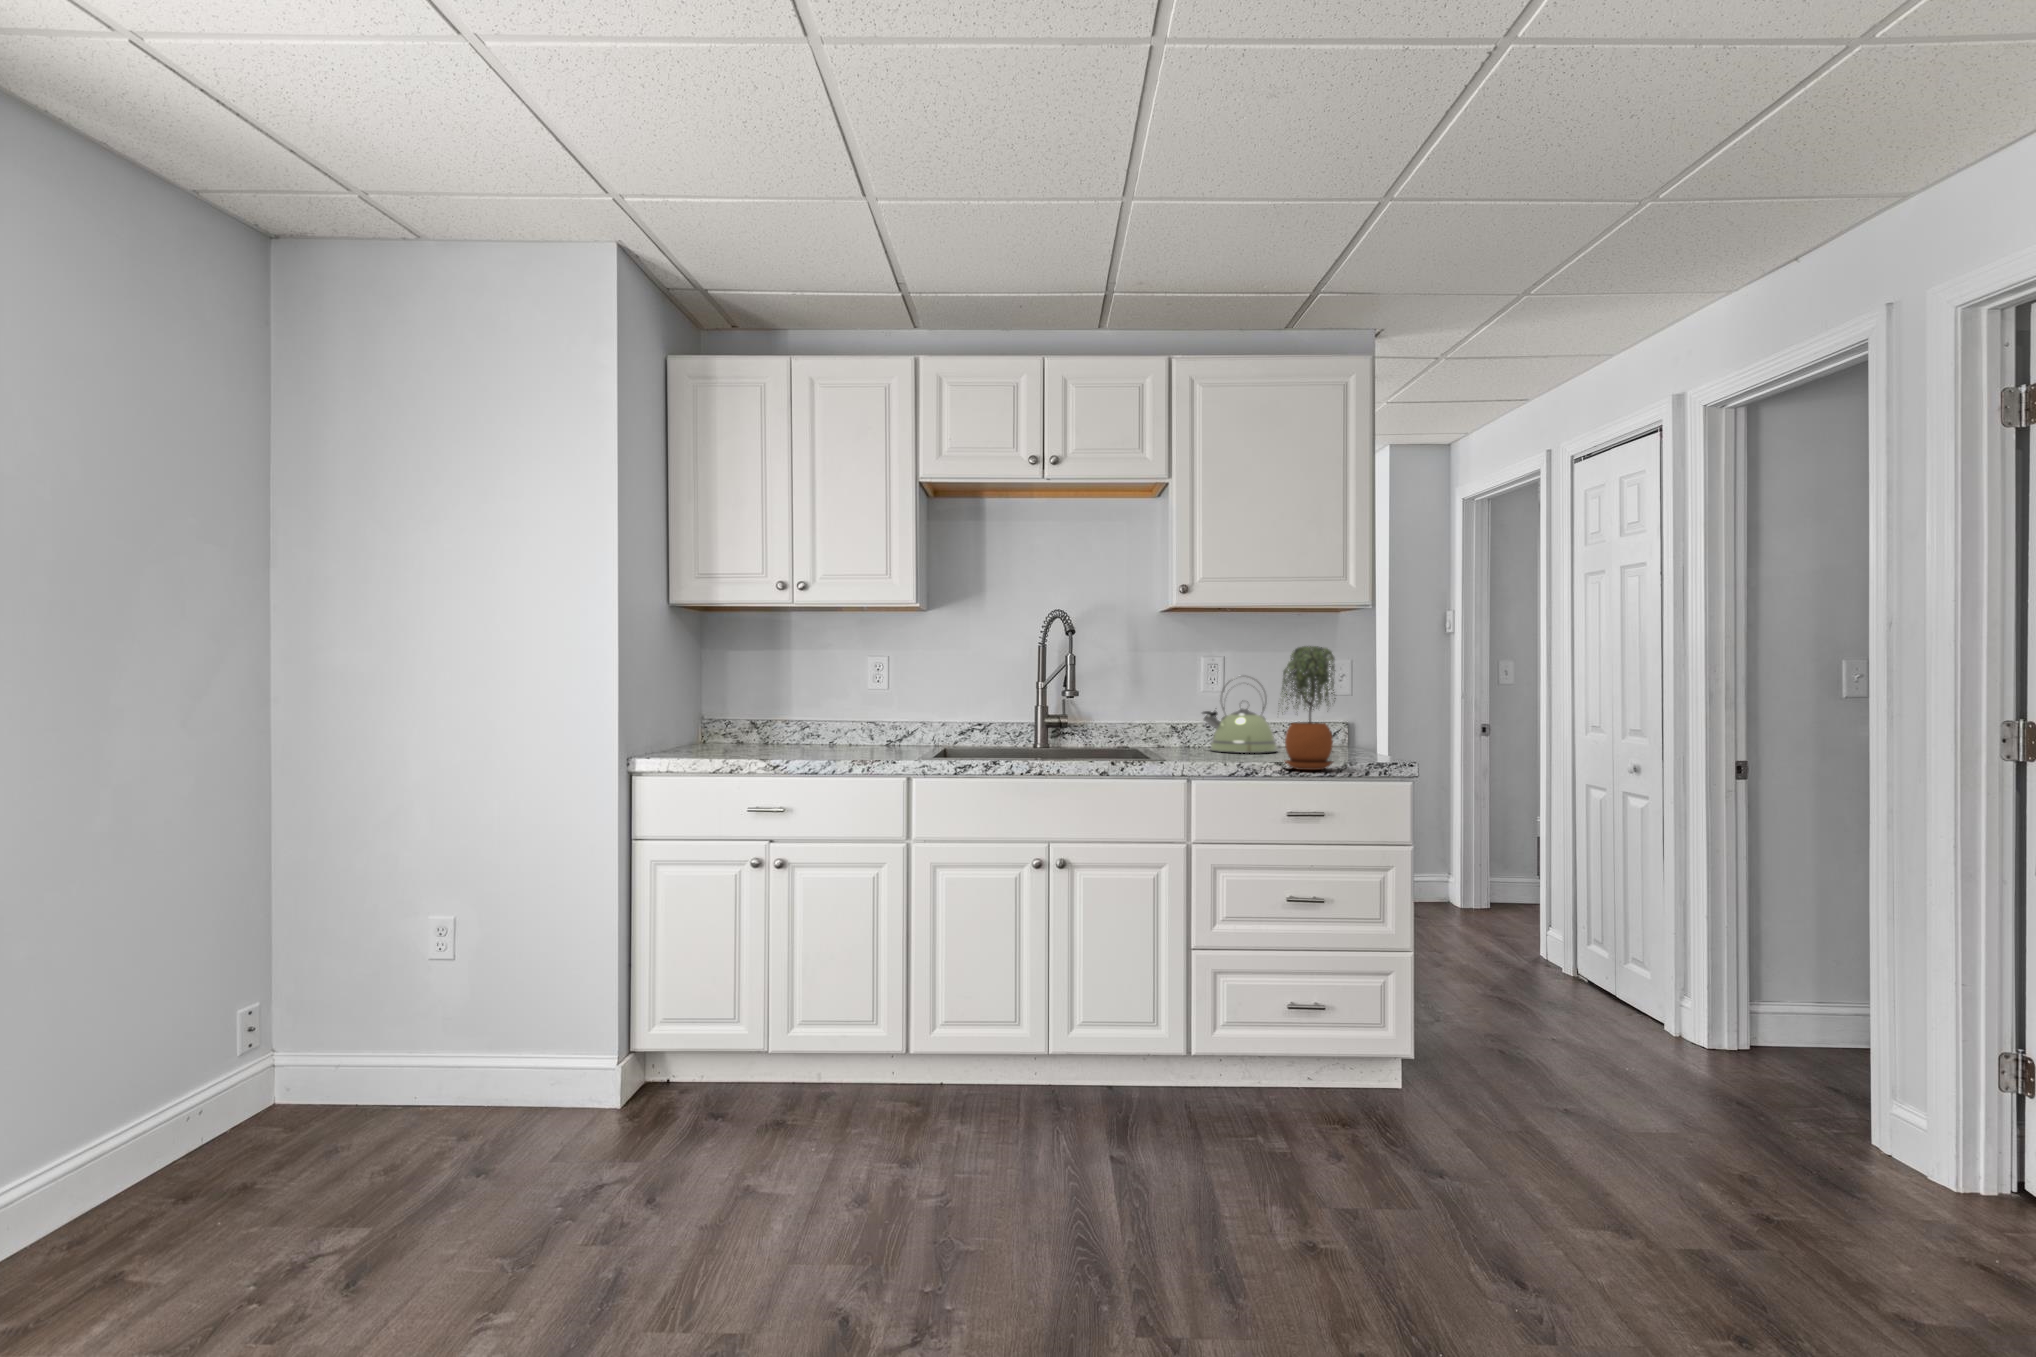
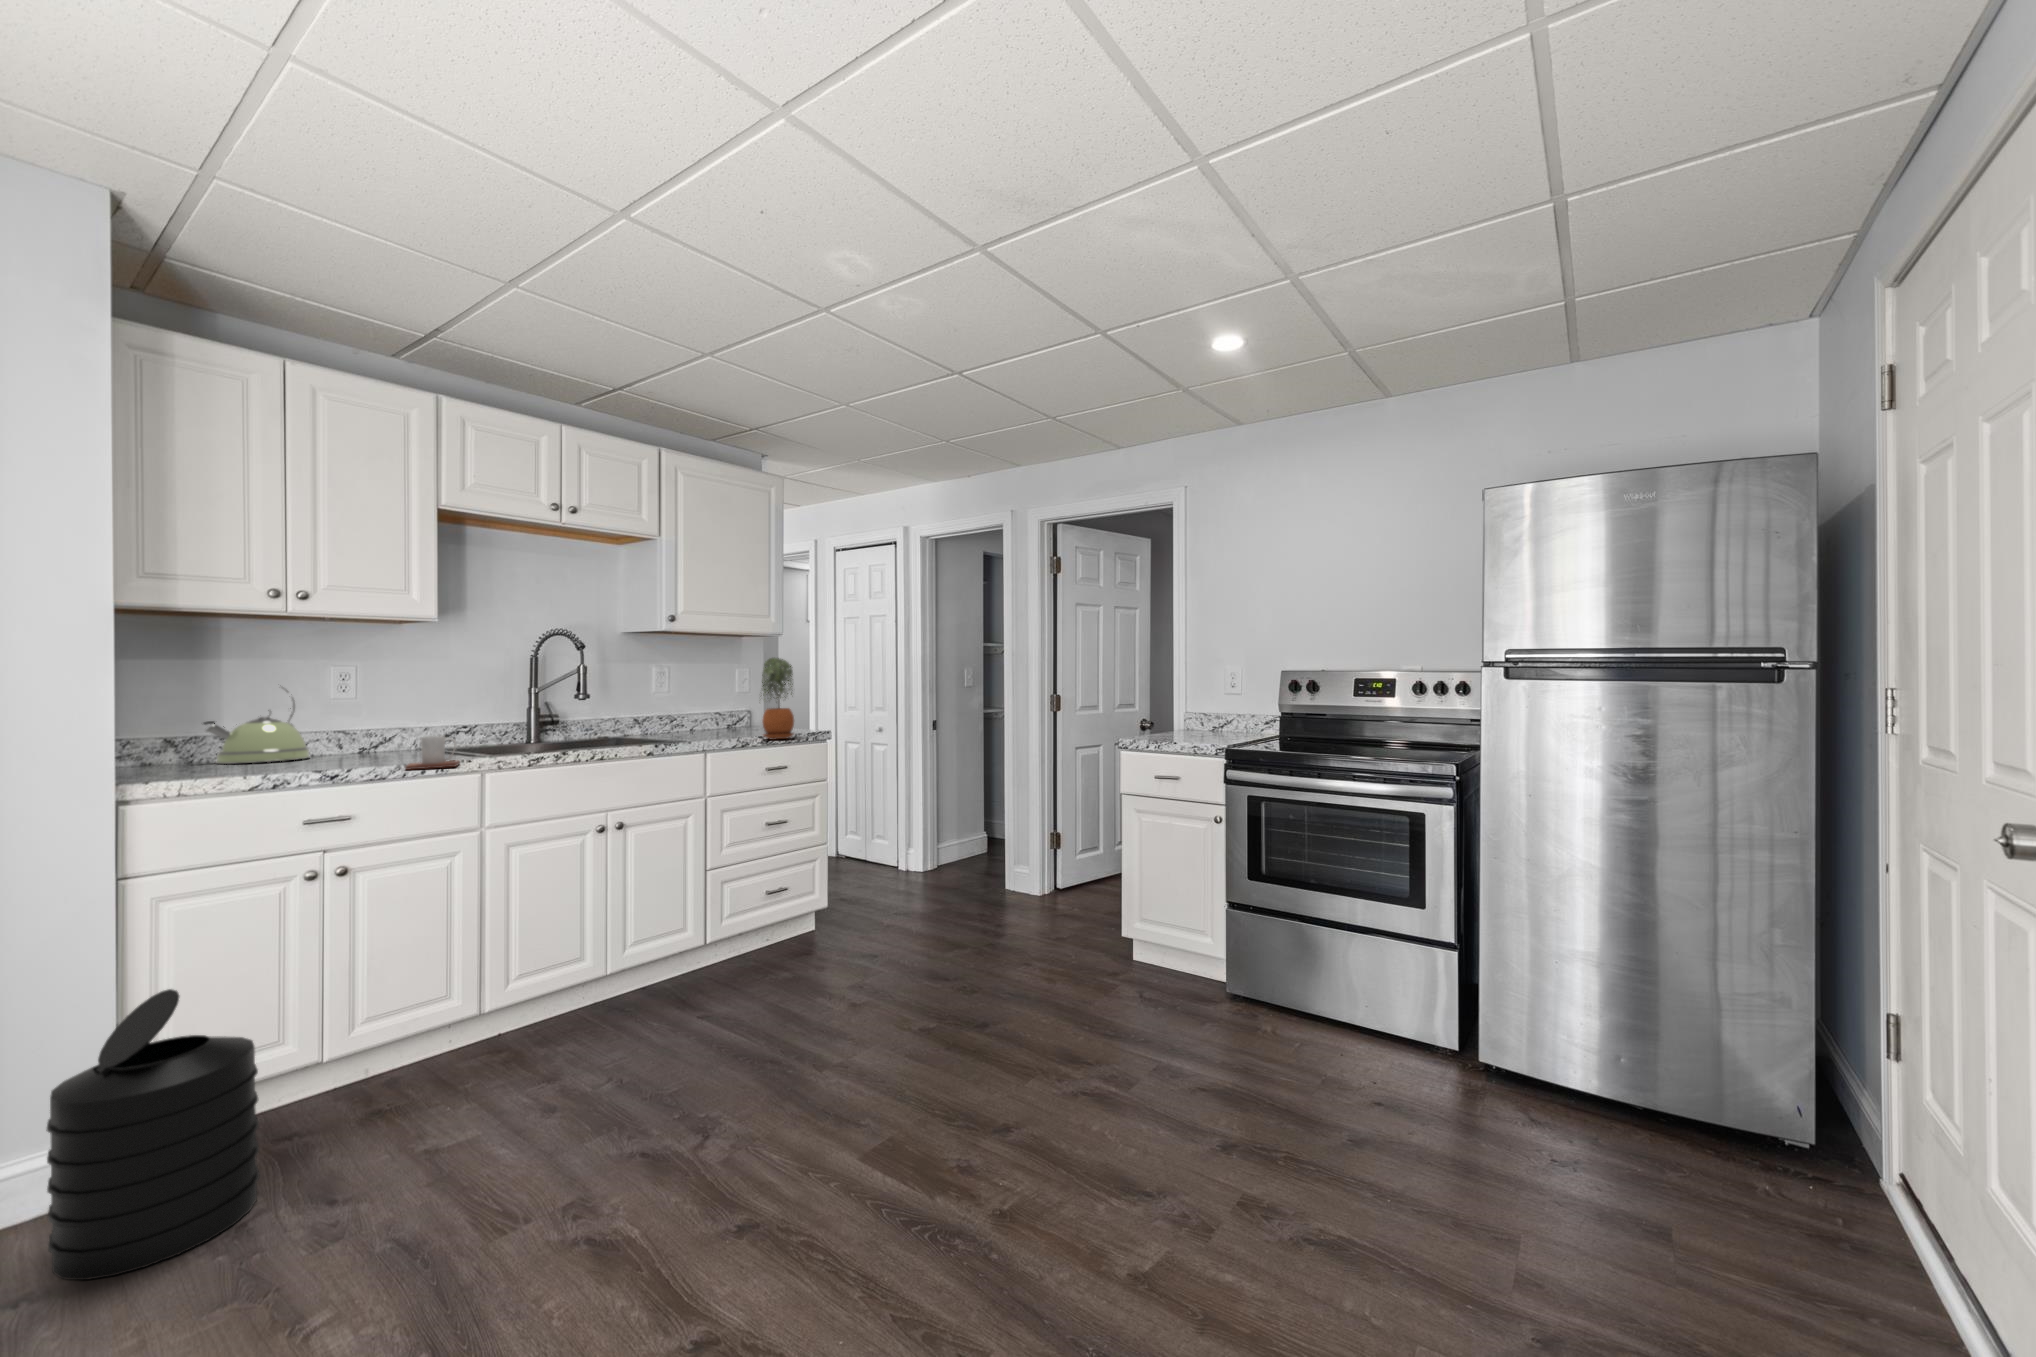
kettle: present [1202,675,1277,753] -> present [204,687,310,764]
mug: none [829,733,889,768] -> present [405,736,460,770]
trash can: none [541,933,668,1154] -> present [46,989,260,1280]

